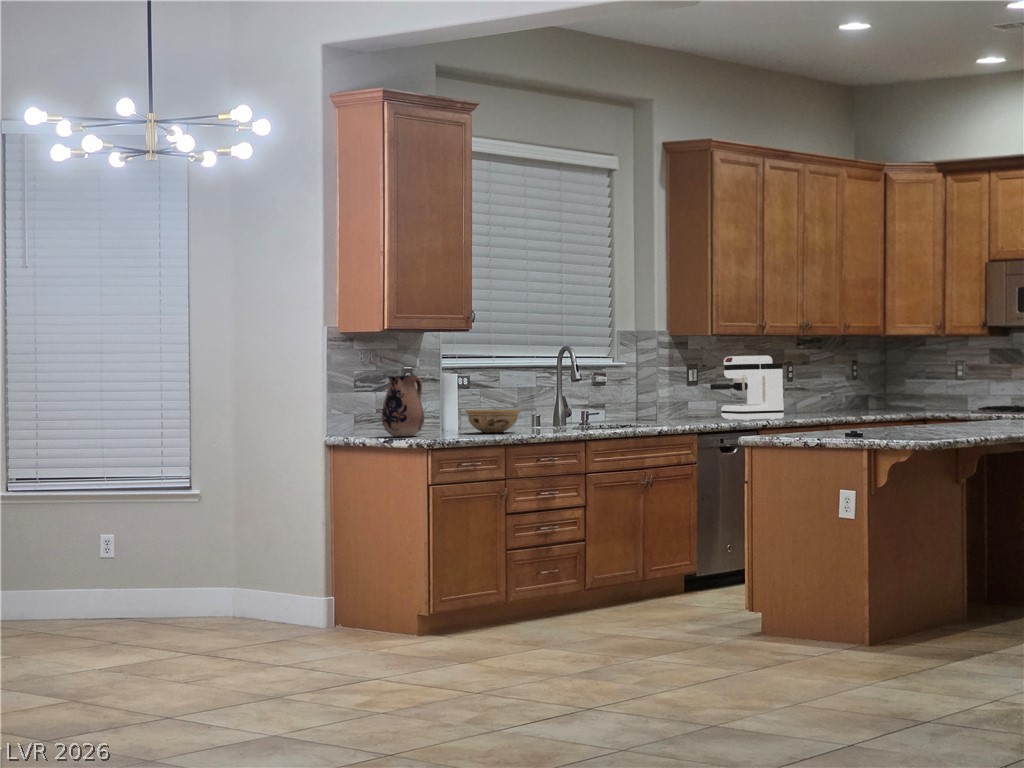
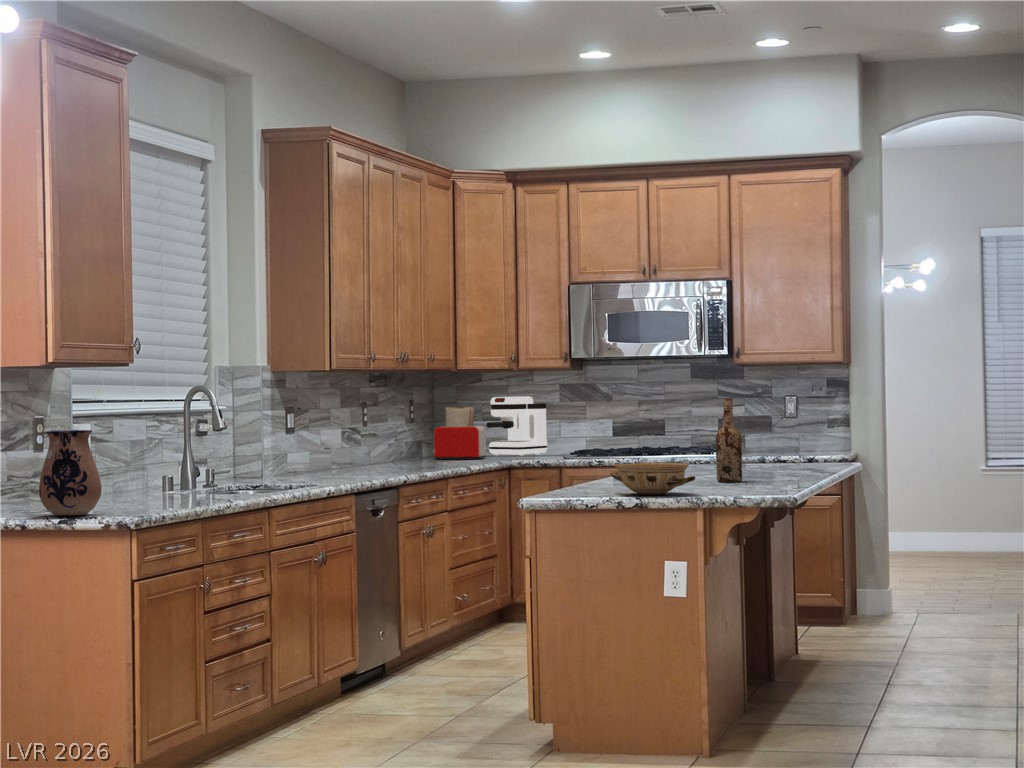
wine bottle: none [988,347,1016,430] -> present [716,398,742,482]
coffee maker: present [710,356,784,421] -> present [487,397,547,456]
toaster: none [862,365,912,412] -> present [433,407,486,459]
ceramic bowl: present [465,410,521,433] -> present [611,463,695,495]

